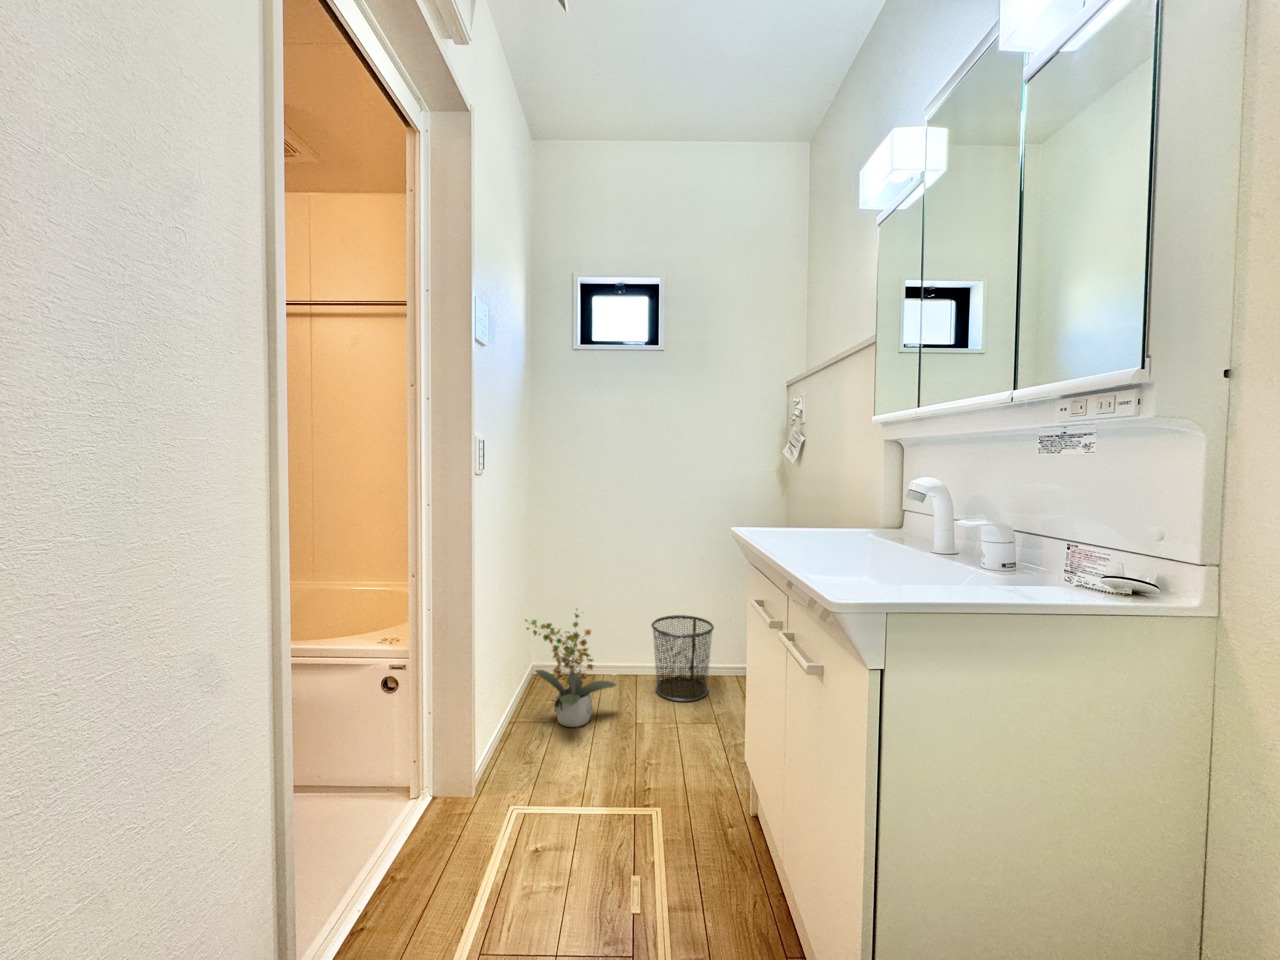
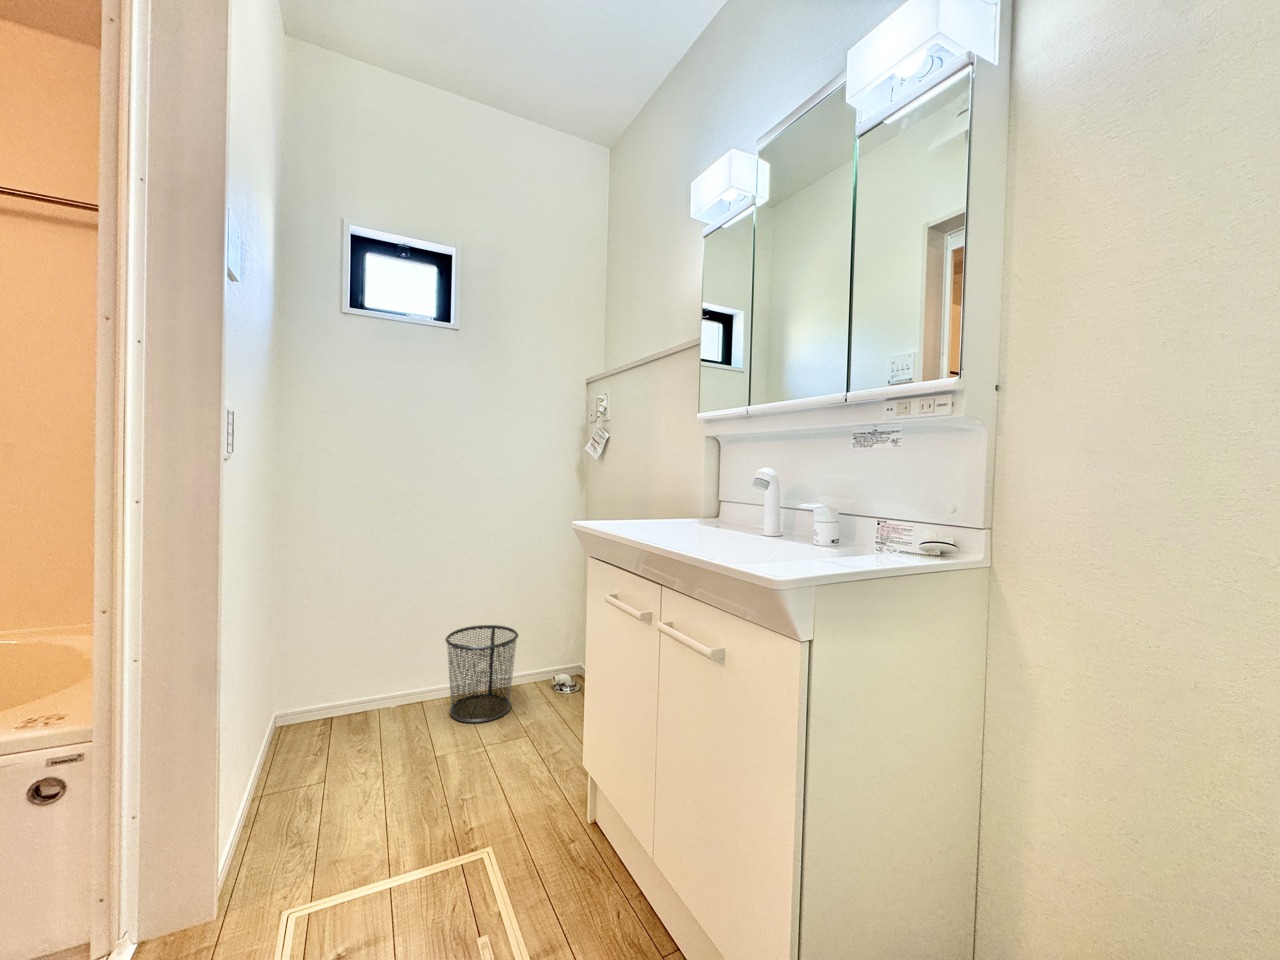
potted plant: present [525,609,616,727] -> none [276,631,409,784]

